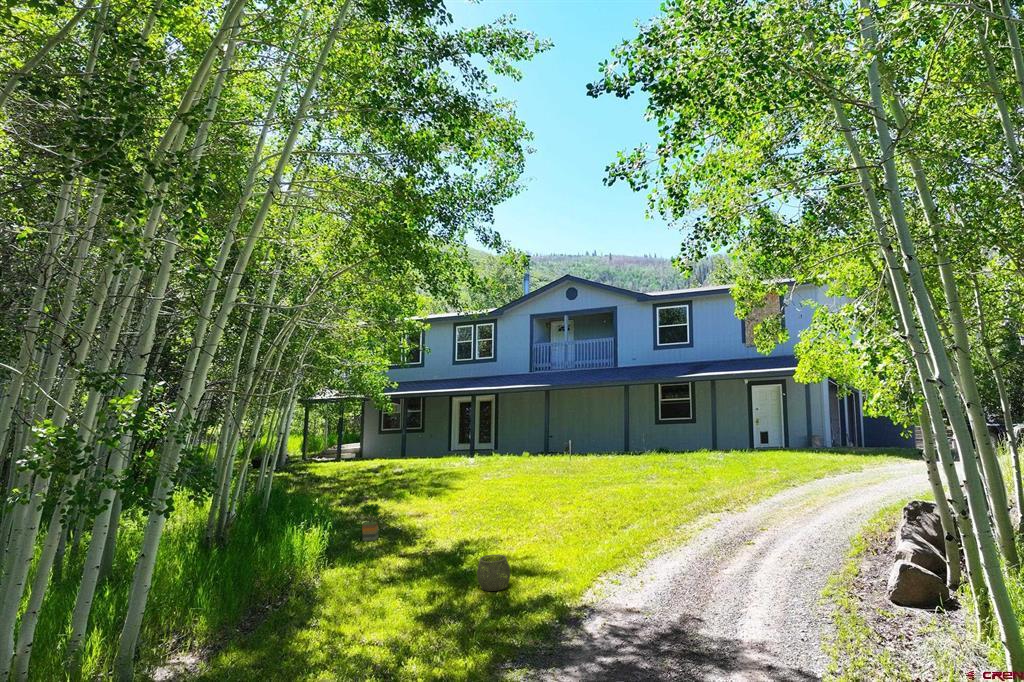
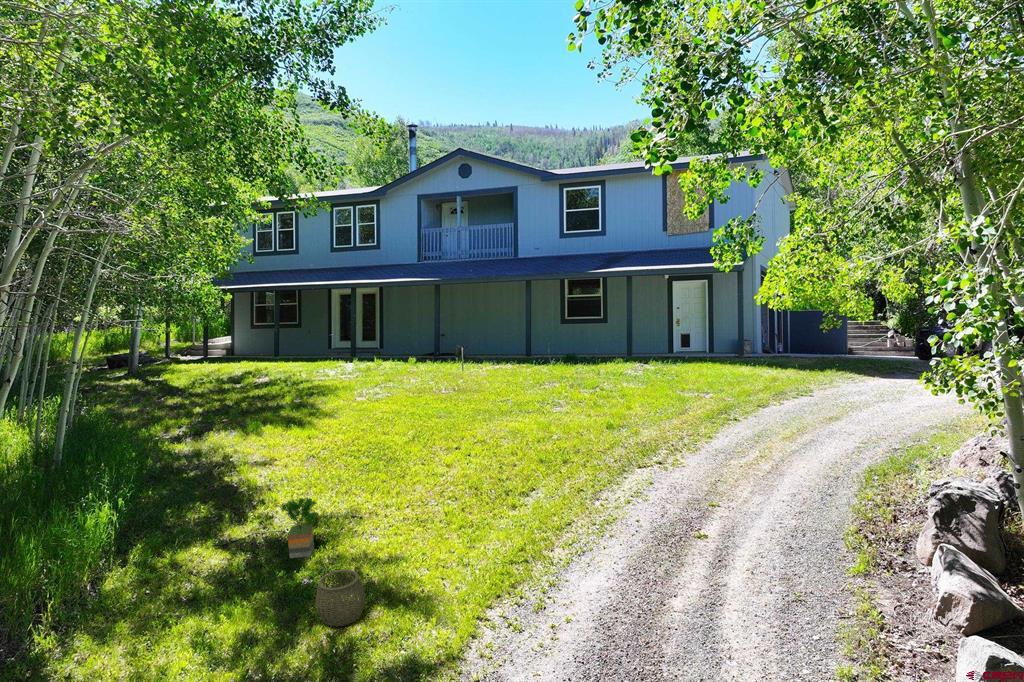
potted tree: present [360,504,381,541] -> present [281,498,318,558]

